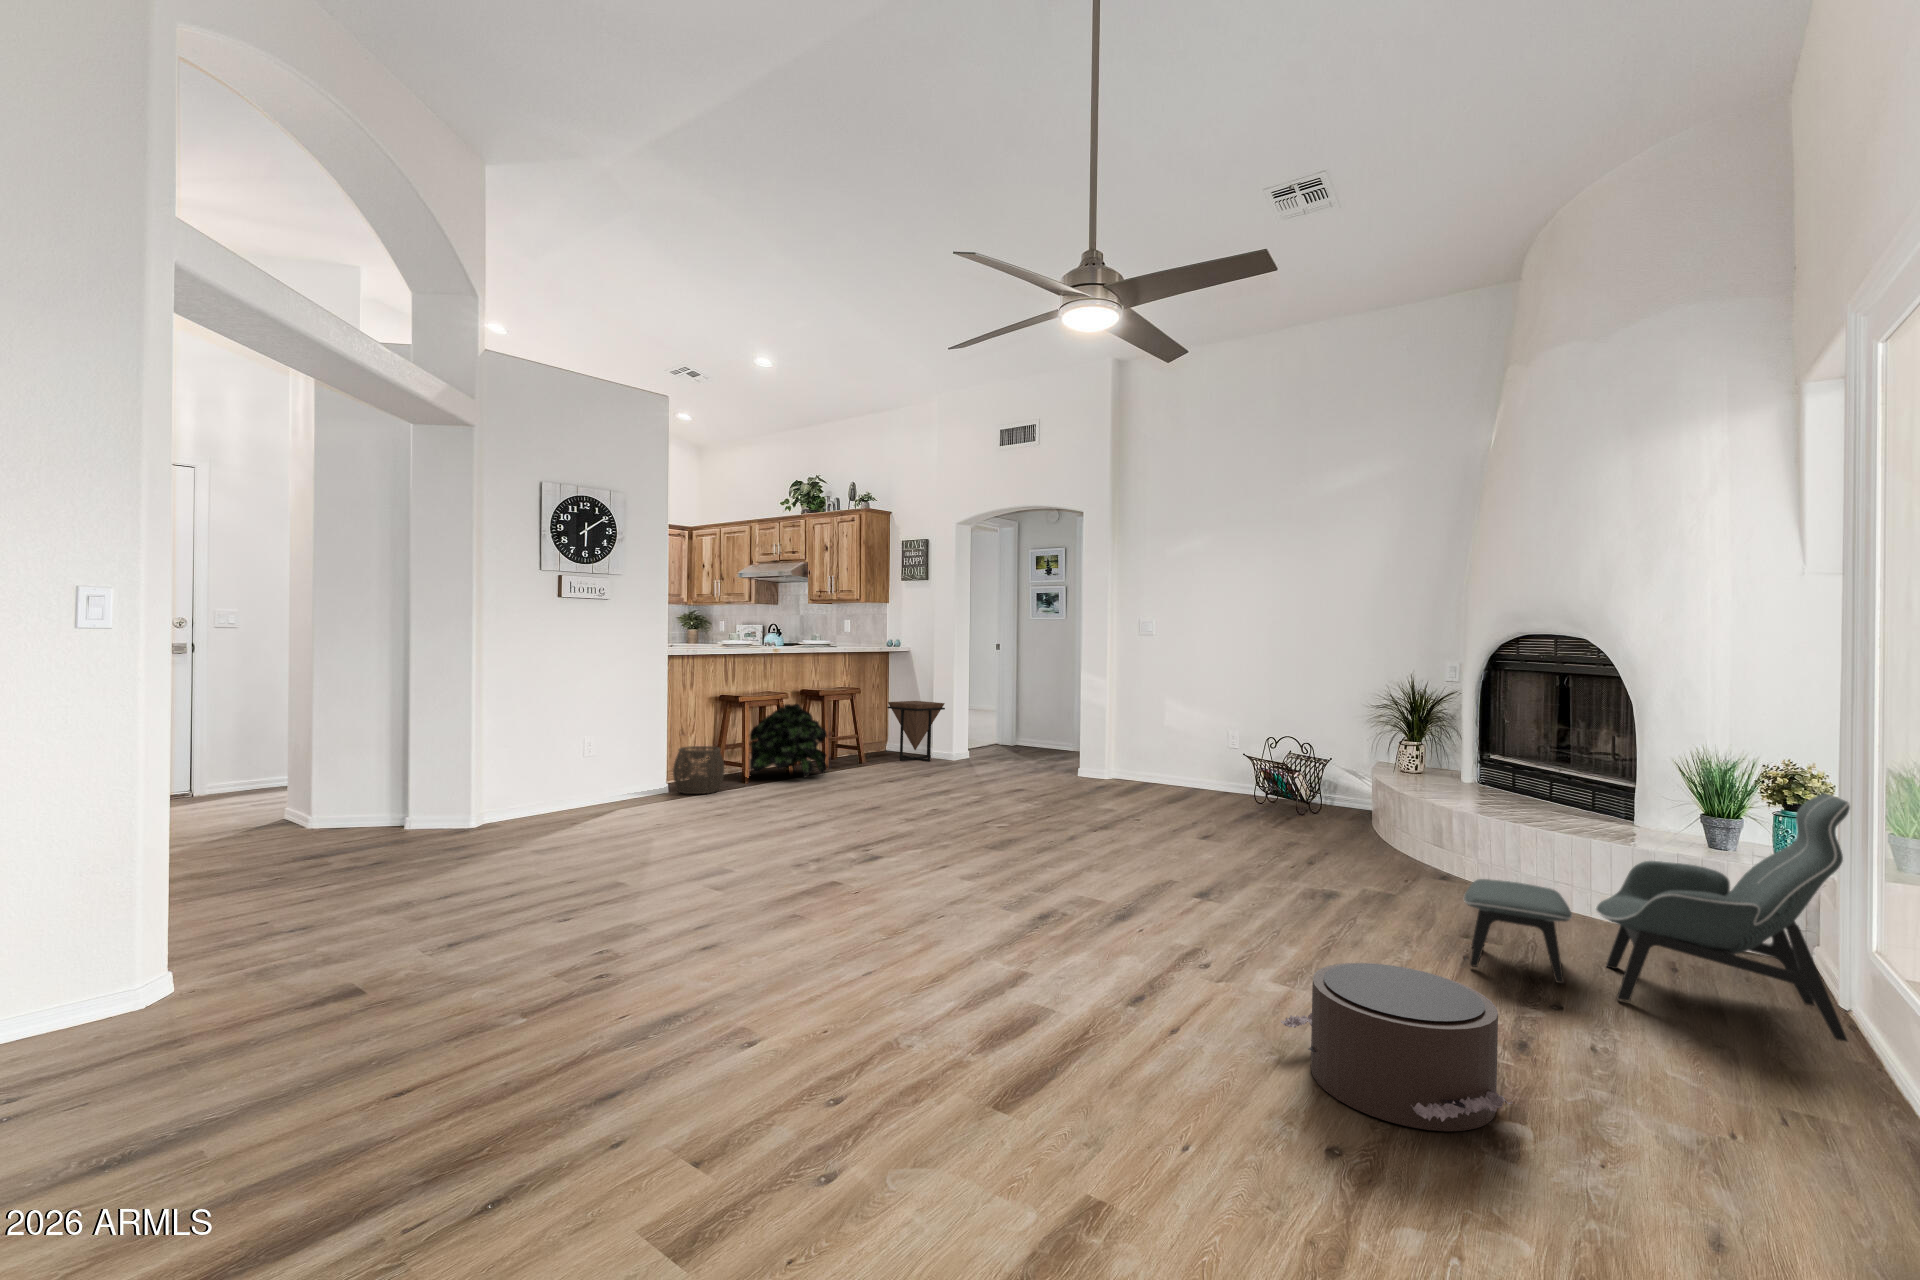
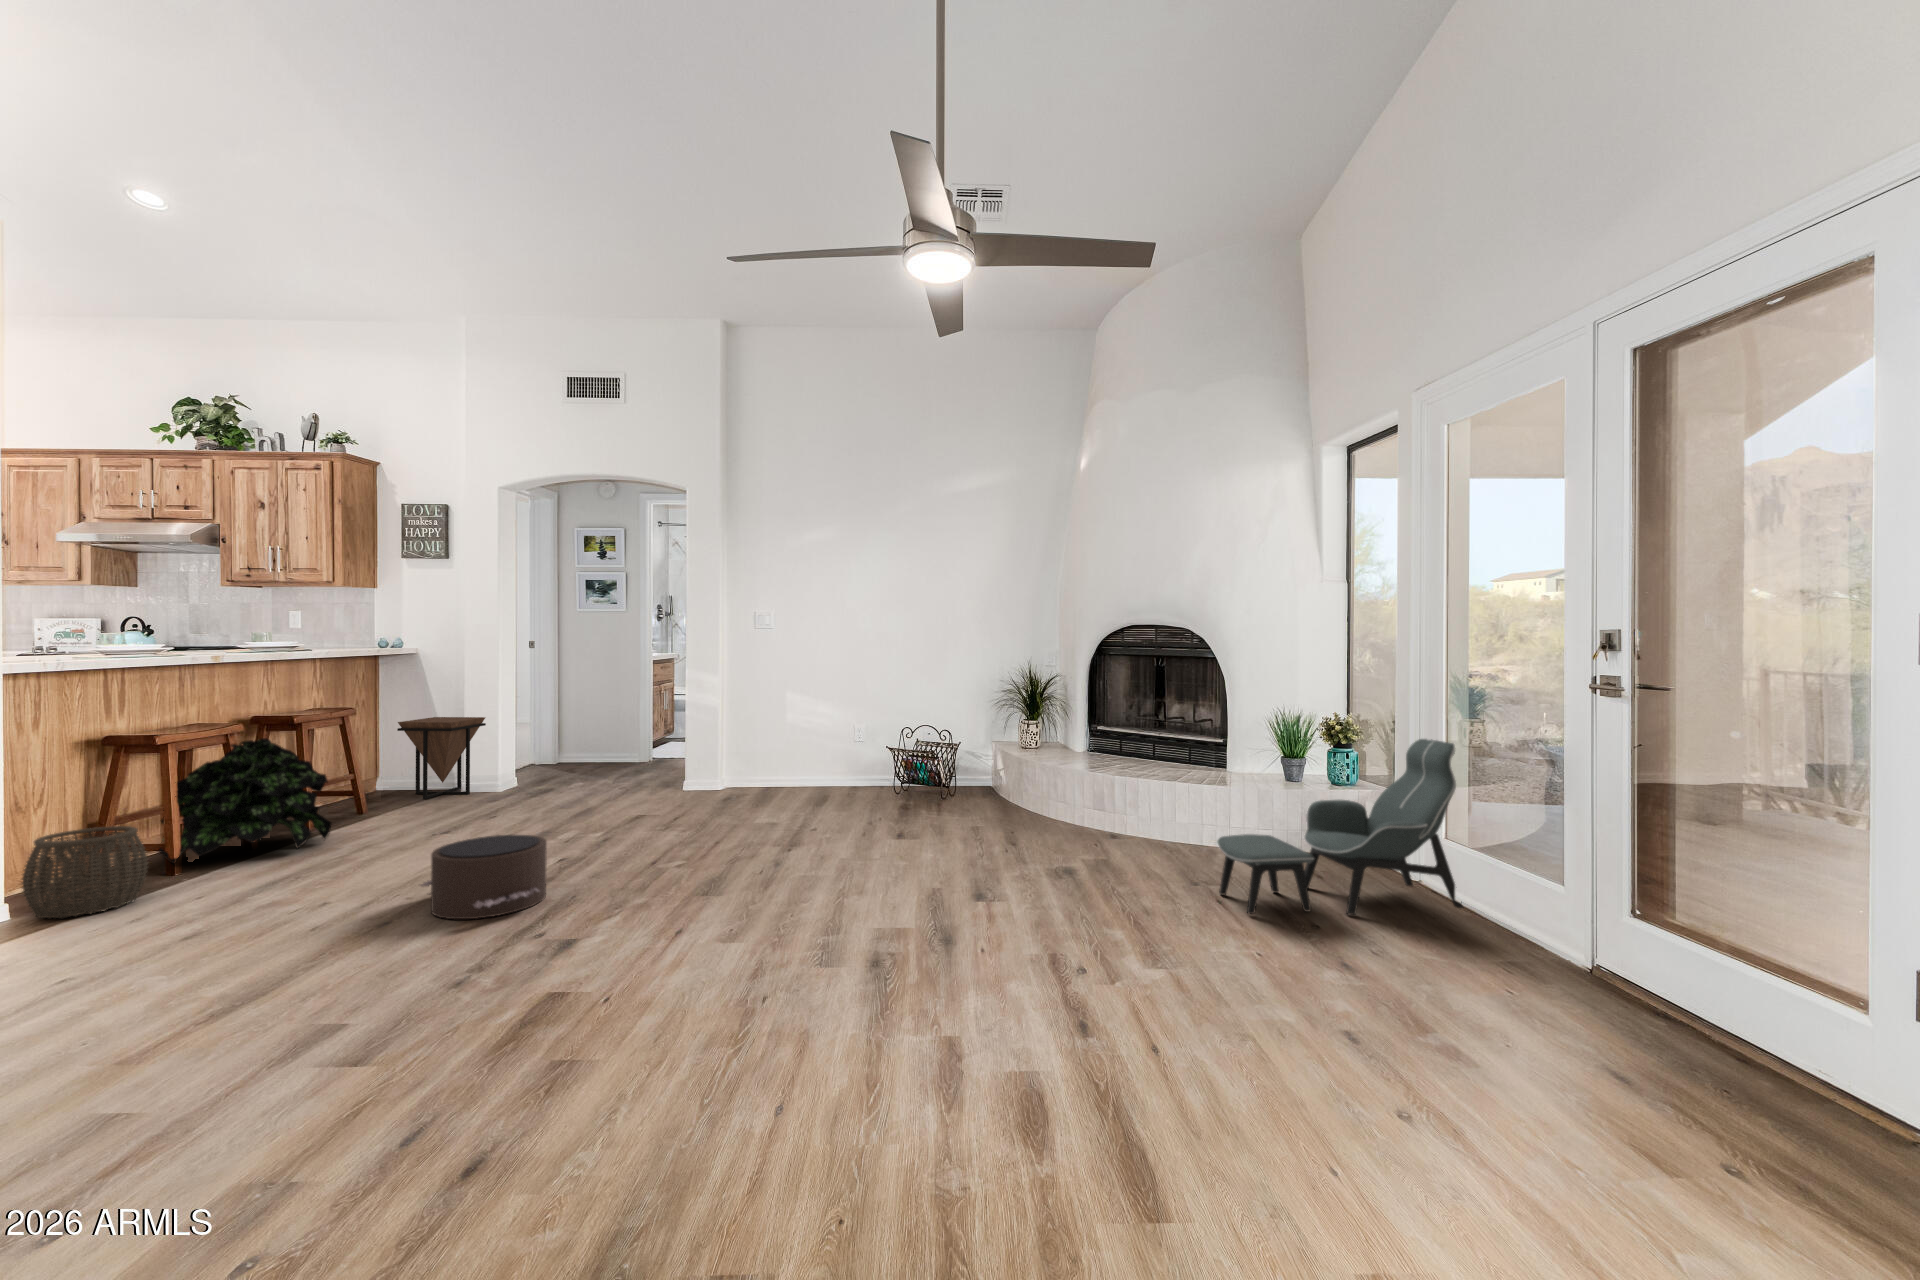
pouf: present [1281,963,1513,1131] -> present [420,835,547,919]

